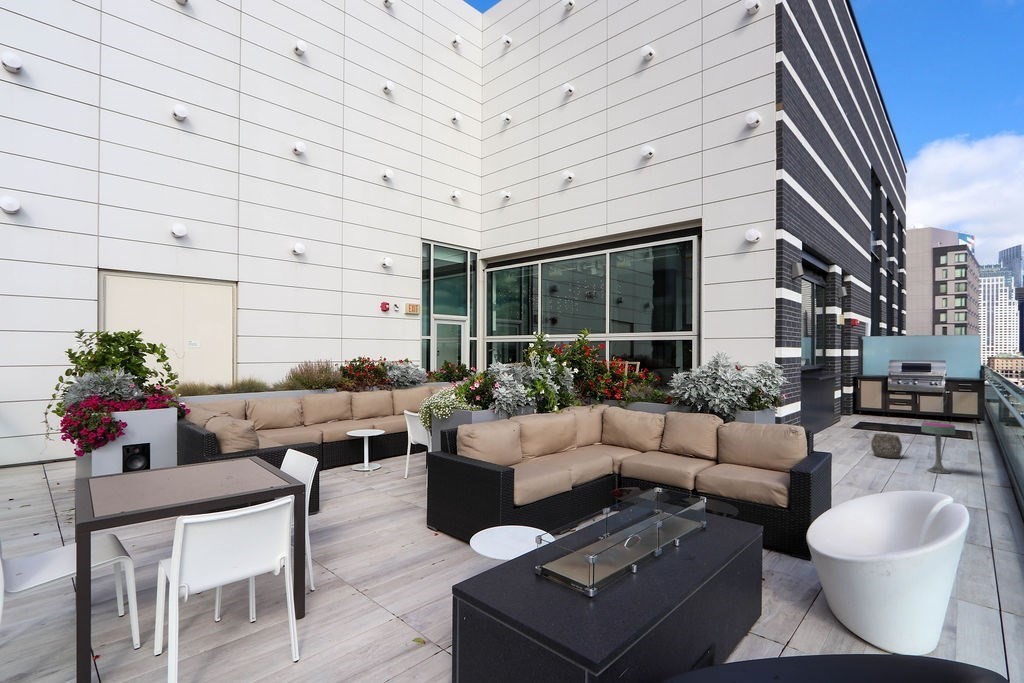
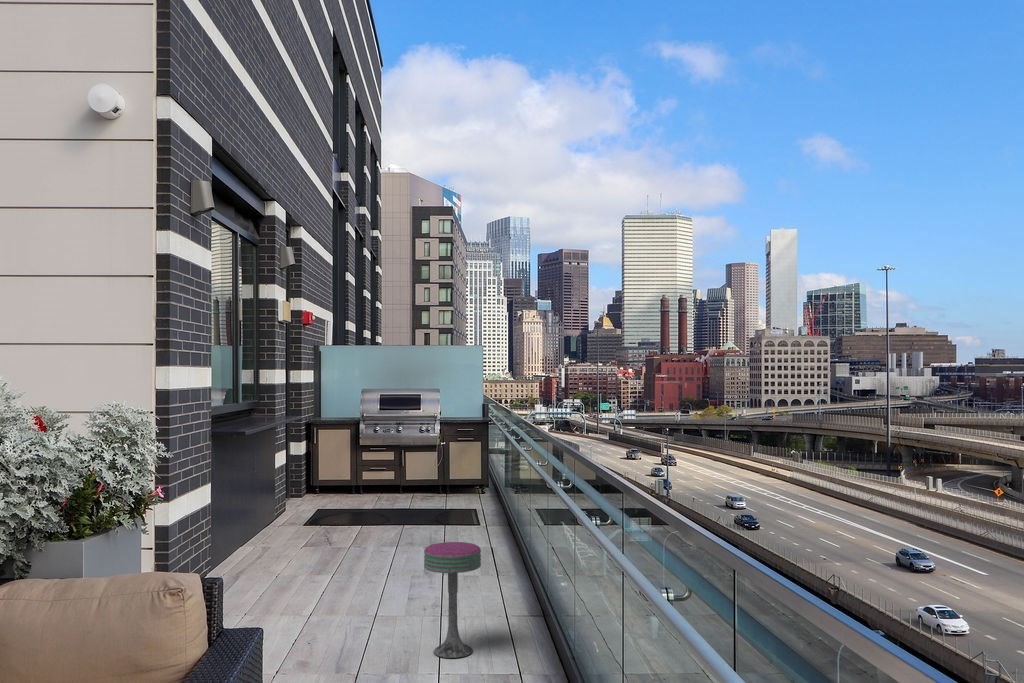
woven basket: present [871,434,902,458] -> none [332,569,388,628]

